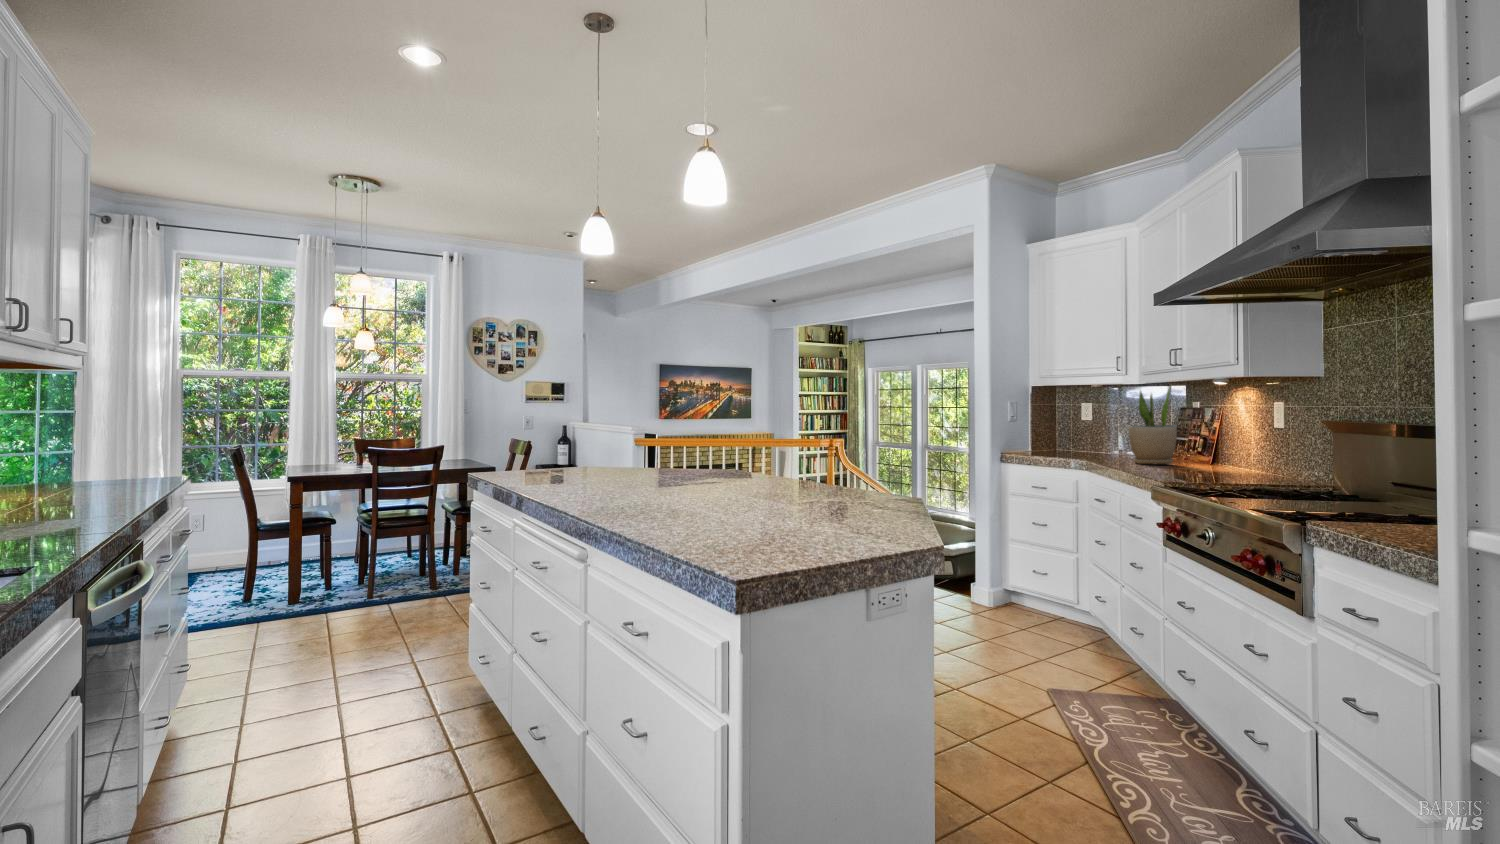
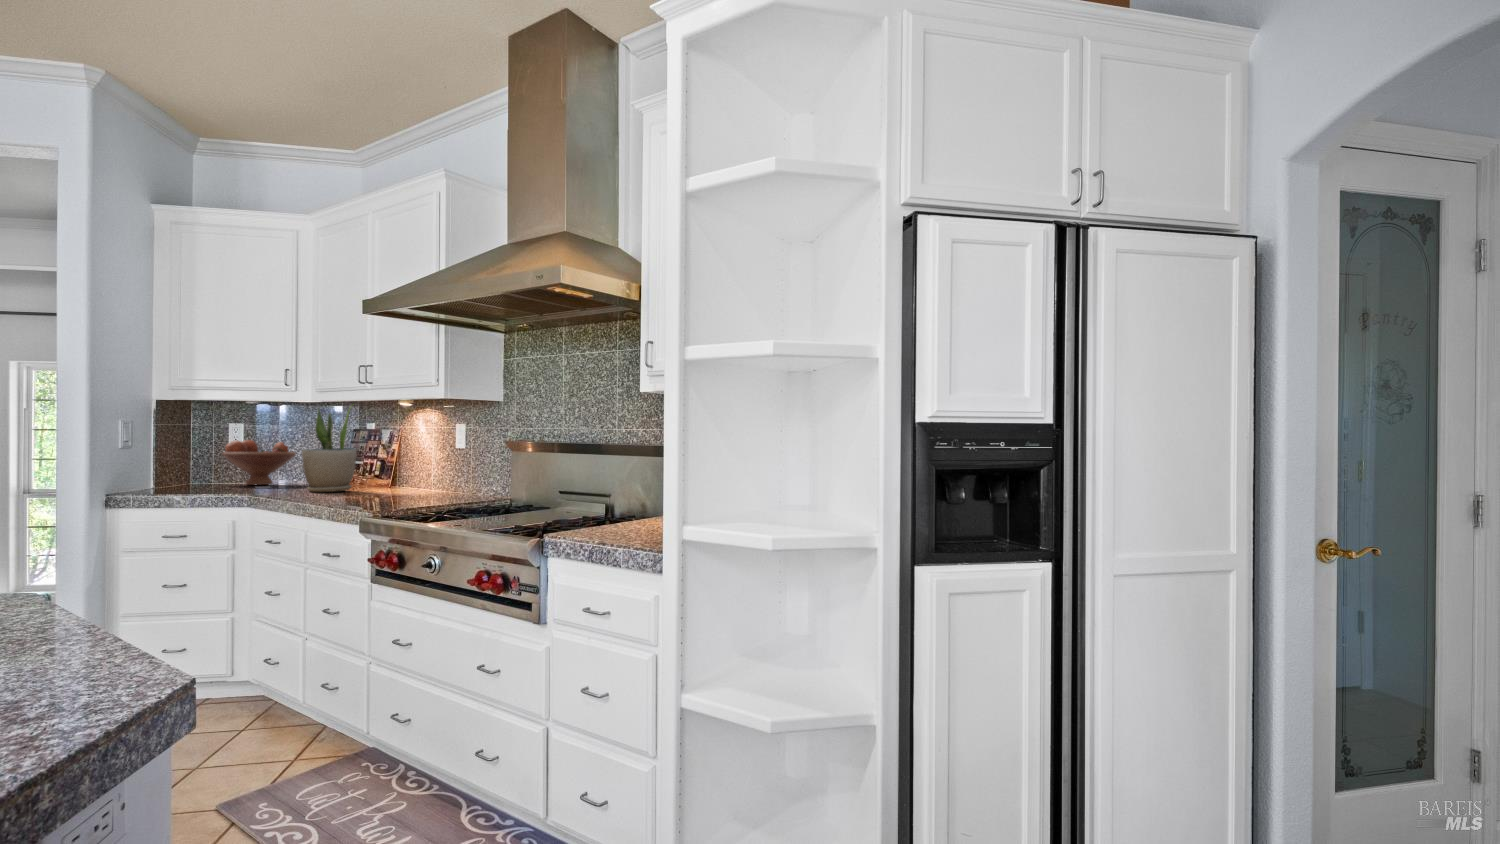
fruit bowl: none [1076,417,1133,455] -> present [223,440,296,485]

